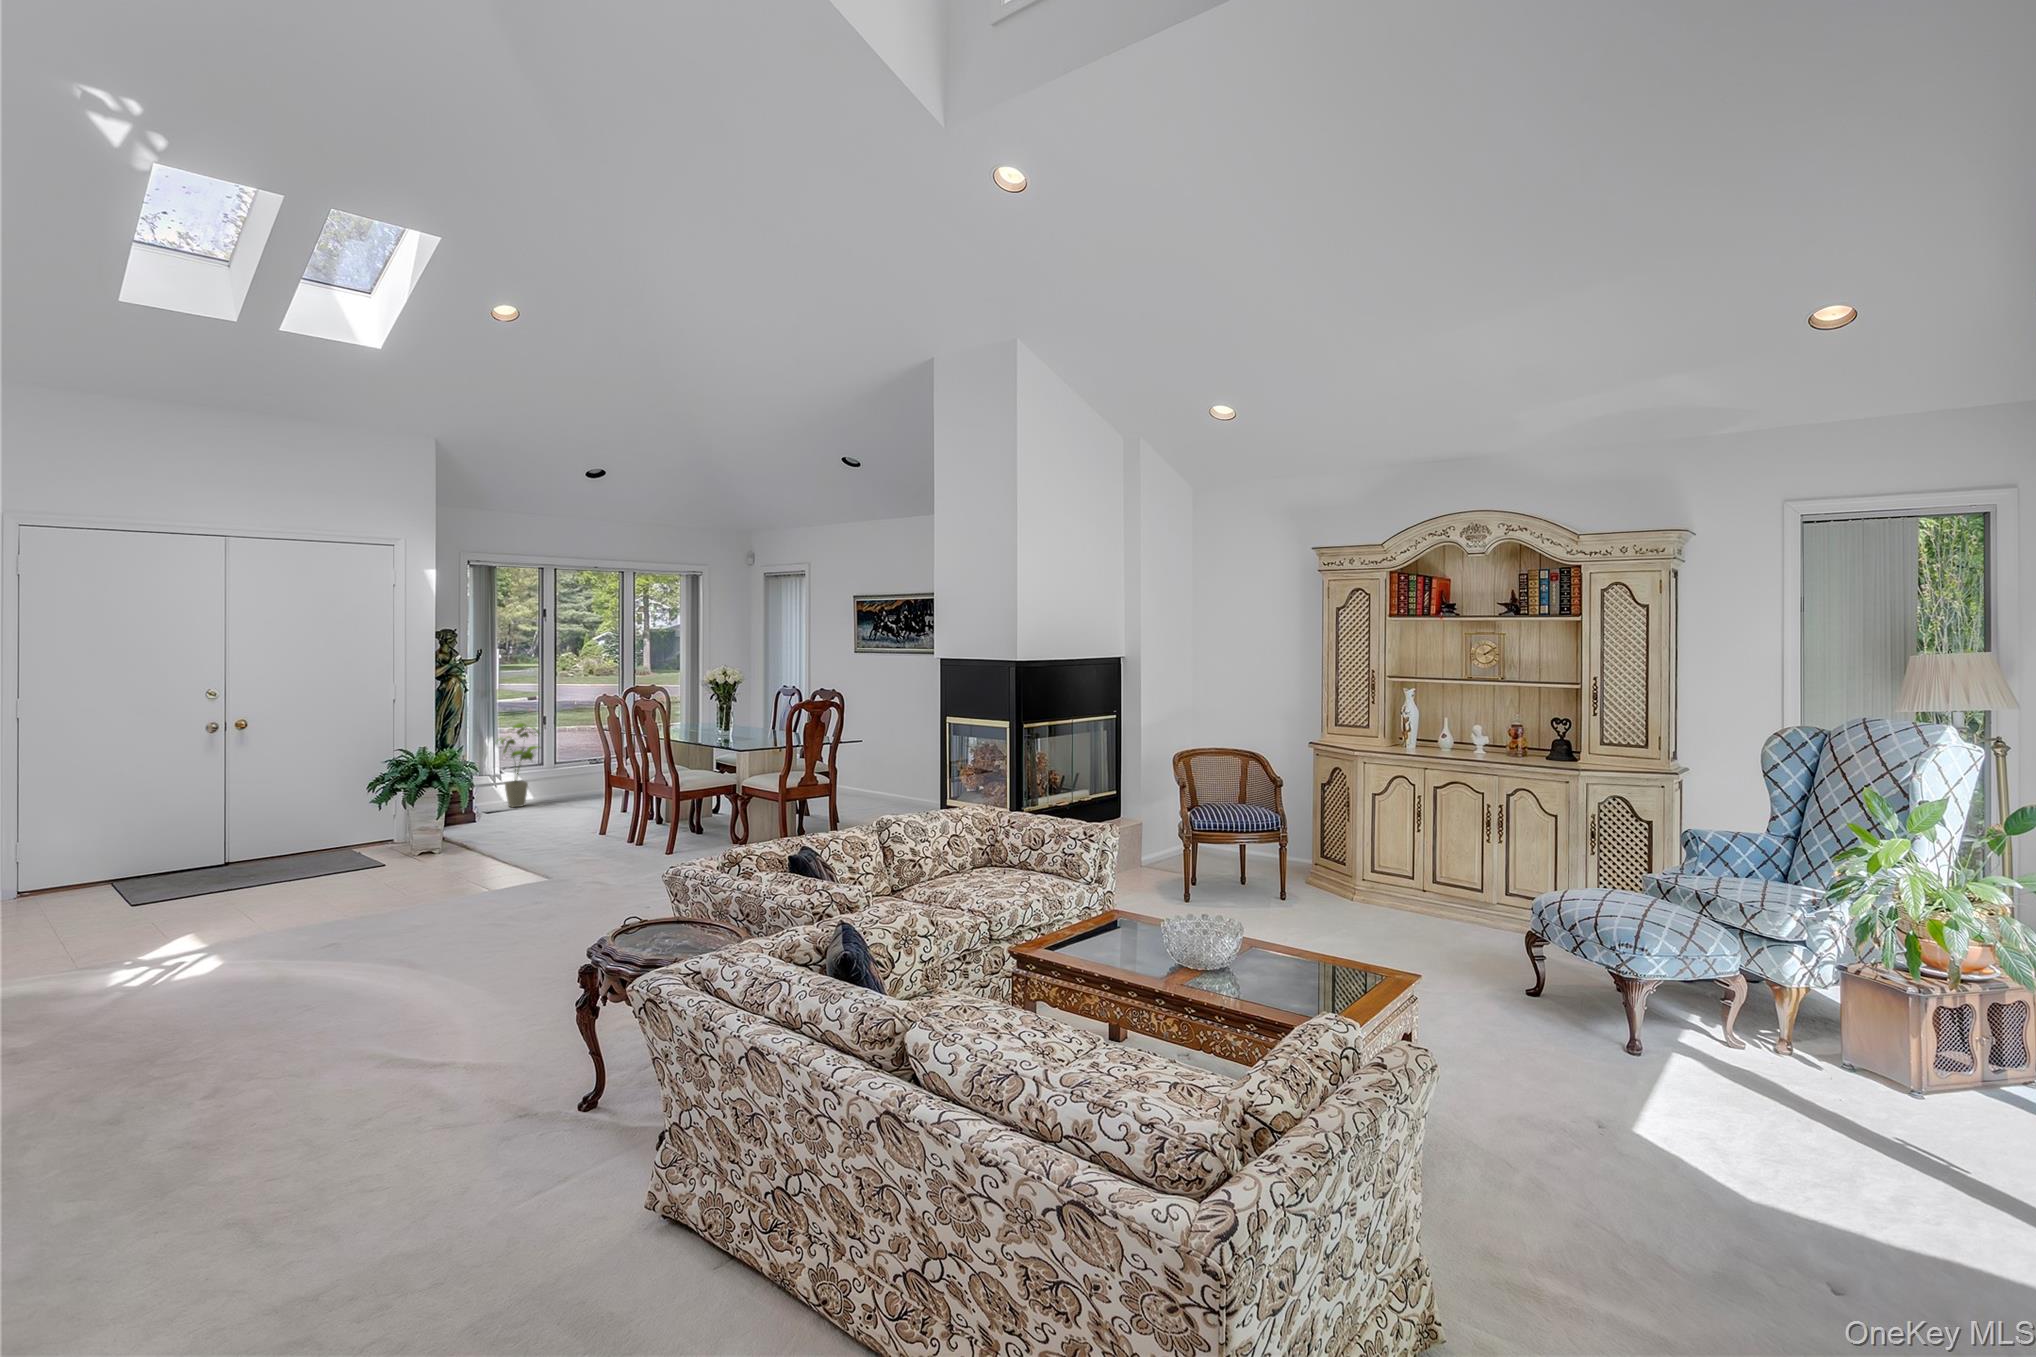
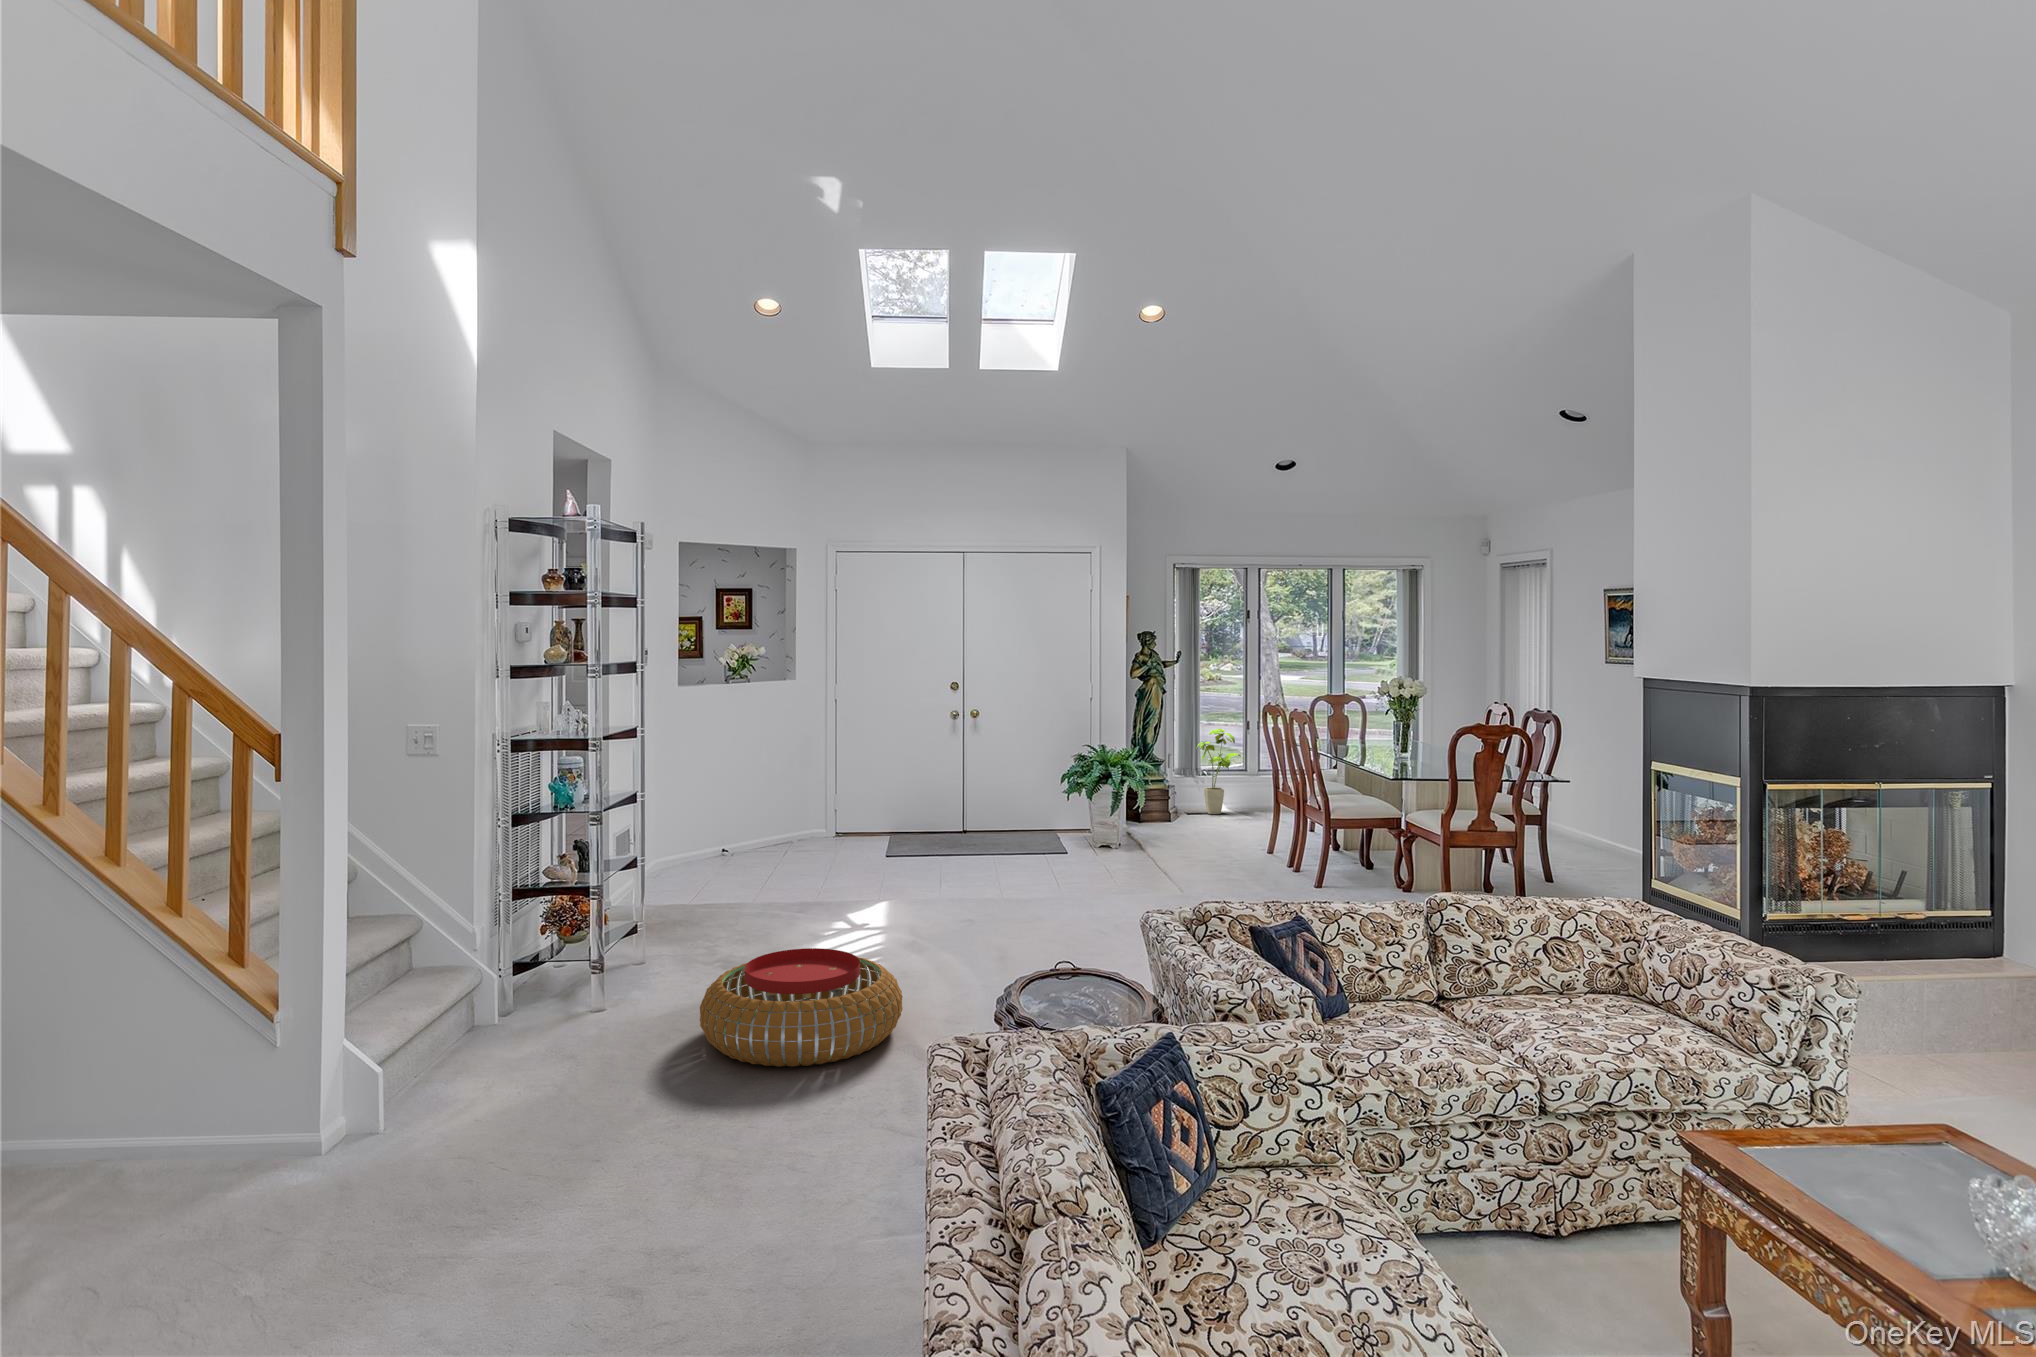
pouf: none [101,979,386,1124] -> present [700,948,903,1067]

